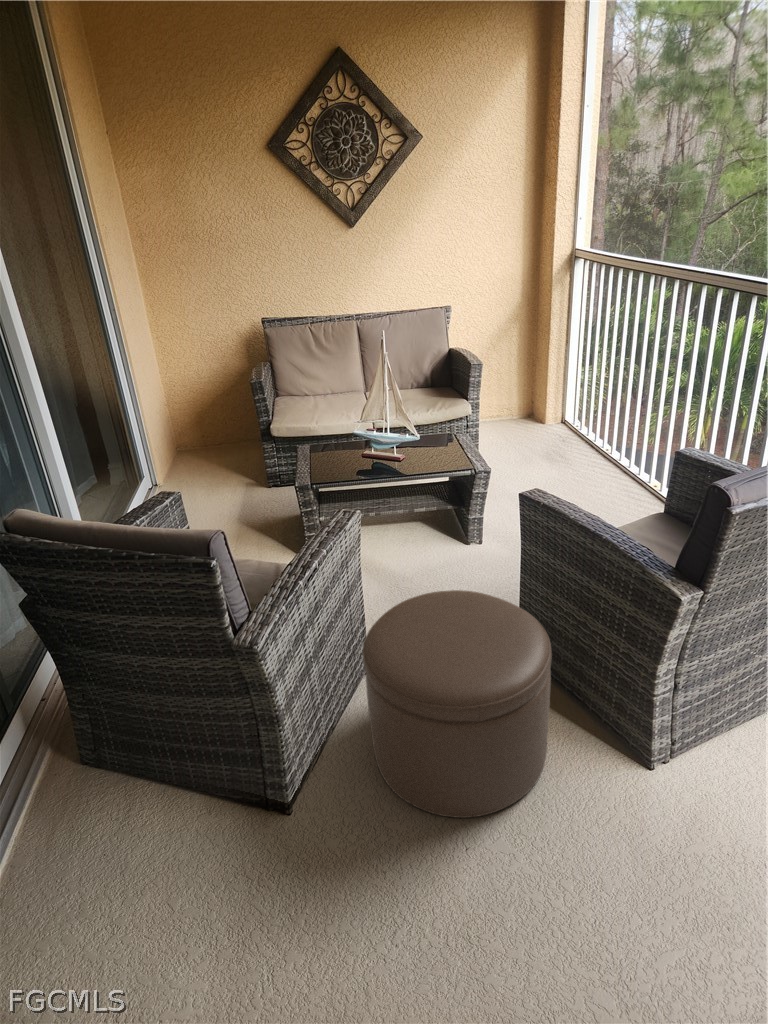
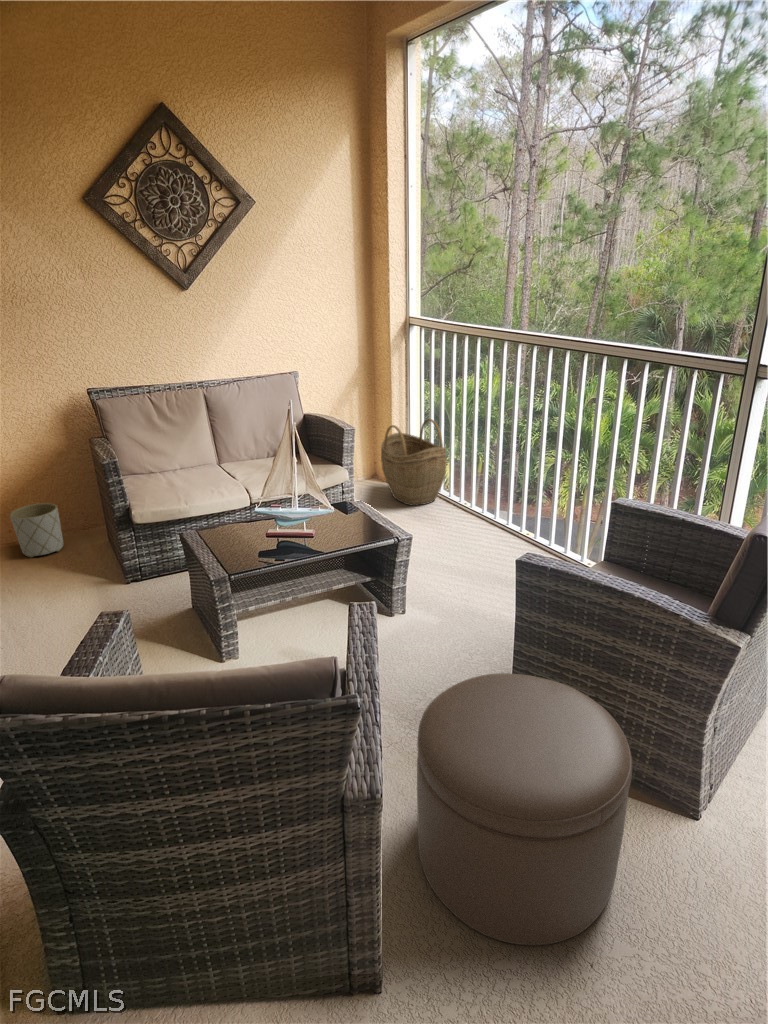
woven basket: none [527,359,592,448] -> present [381,419,447,506]
planter: none [198,414,237,458] -> present [10,503,63,558]

